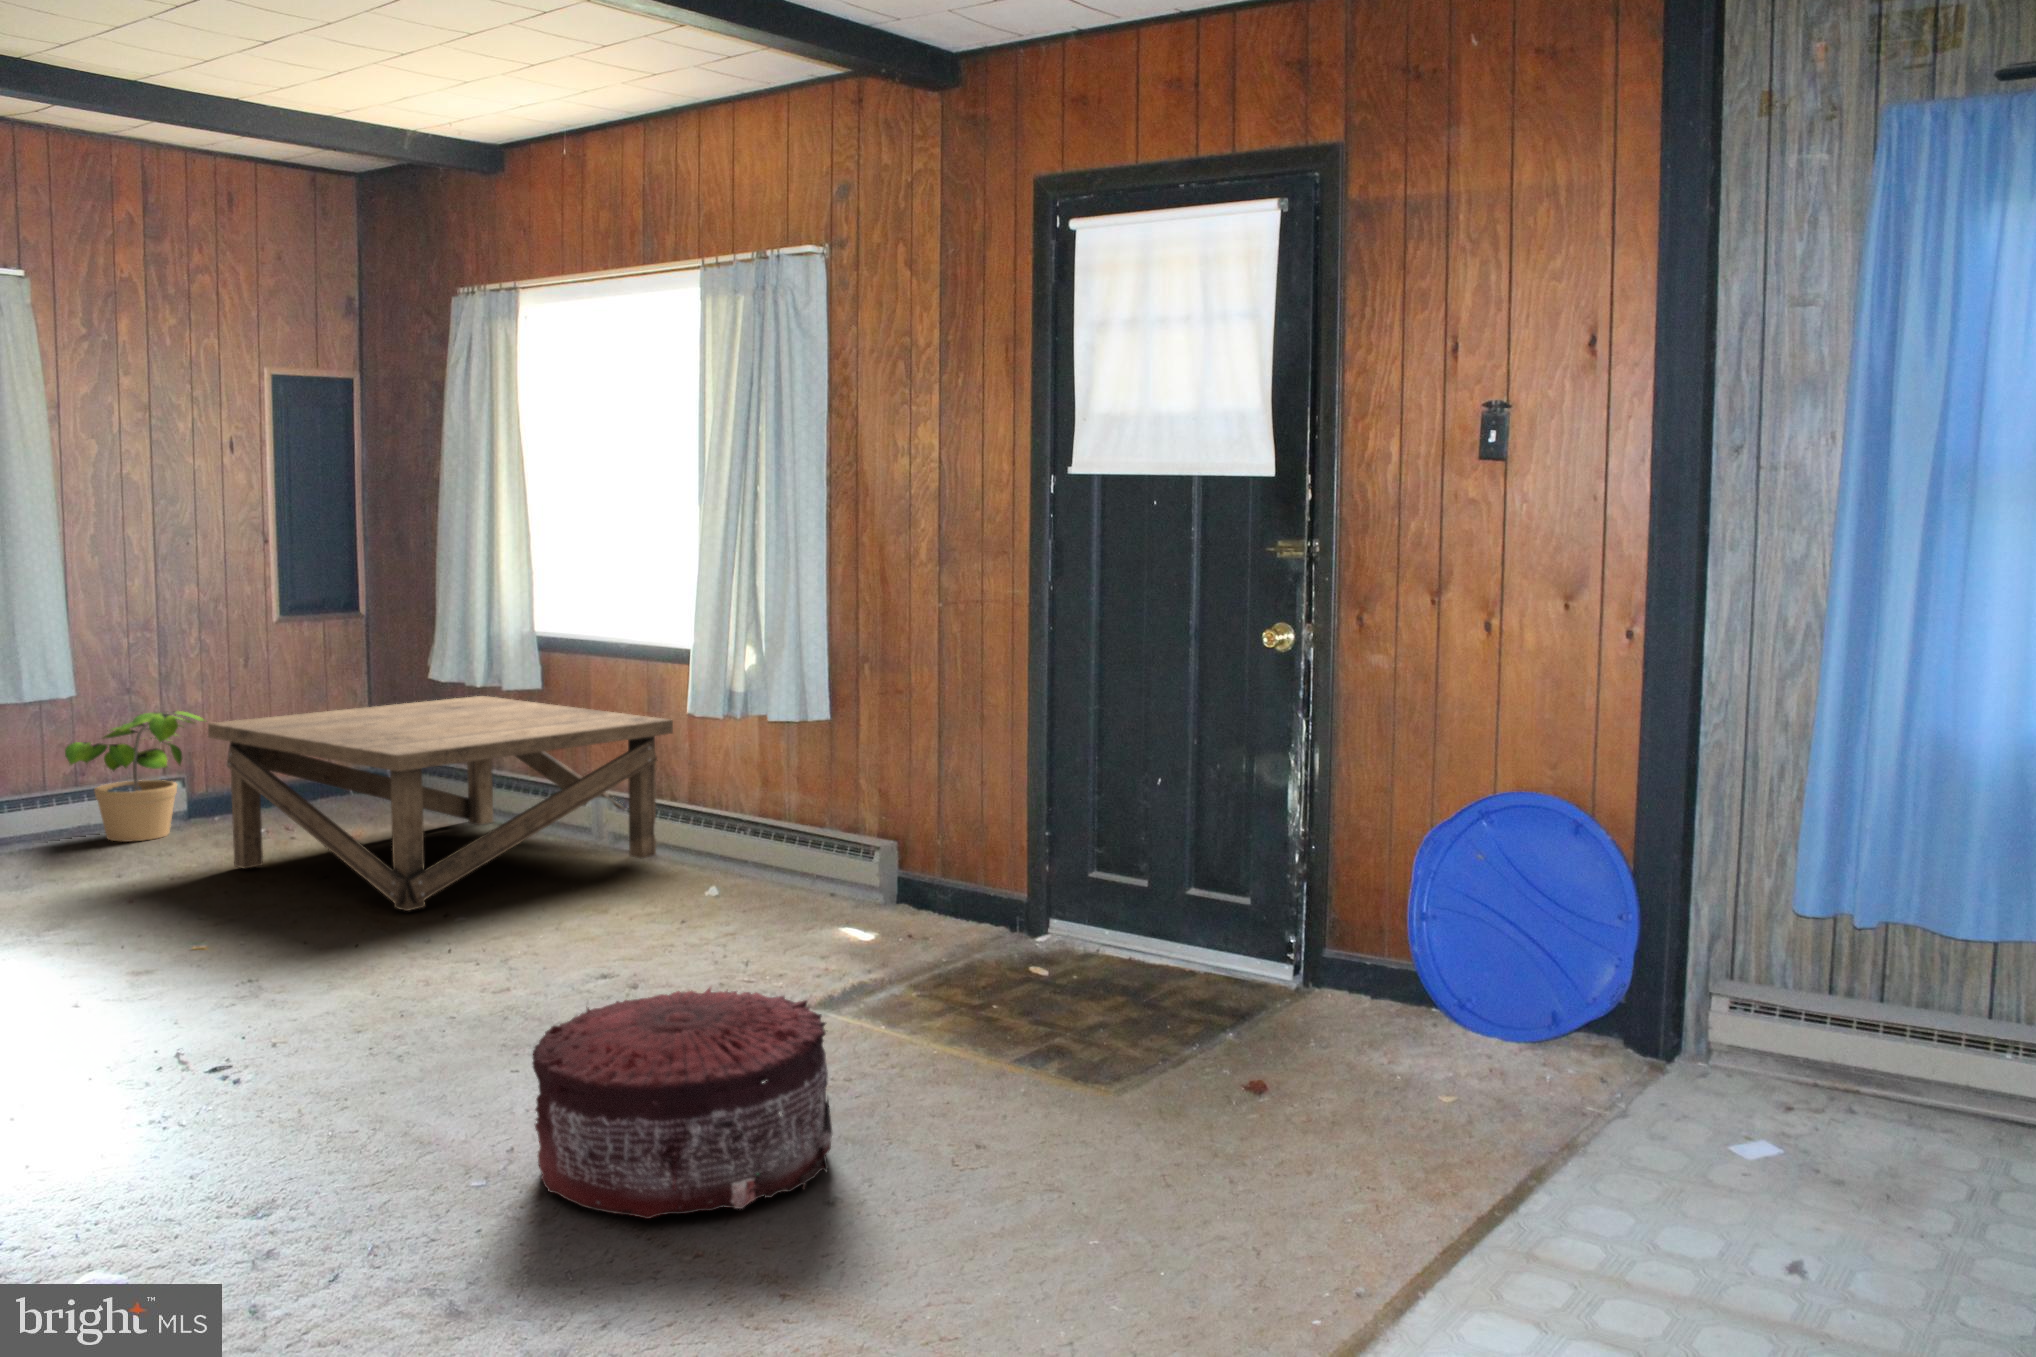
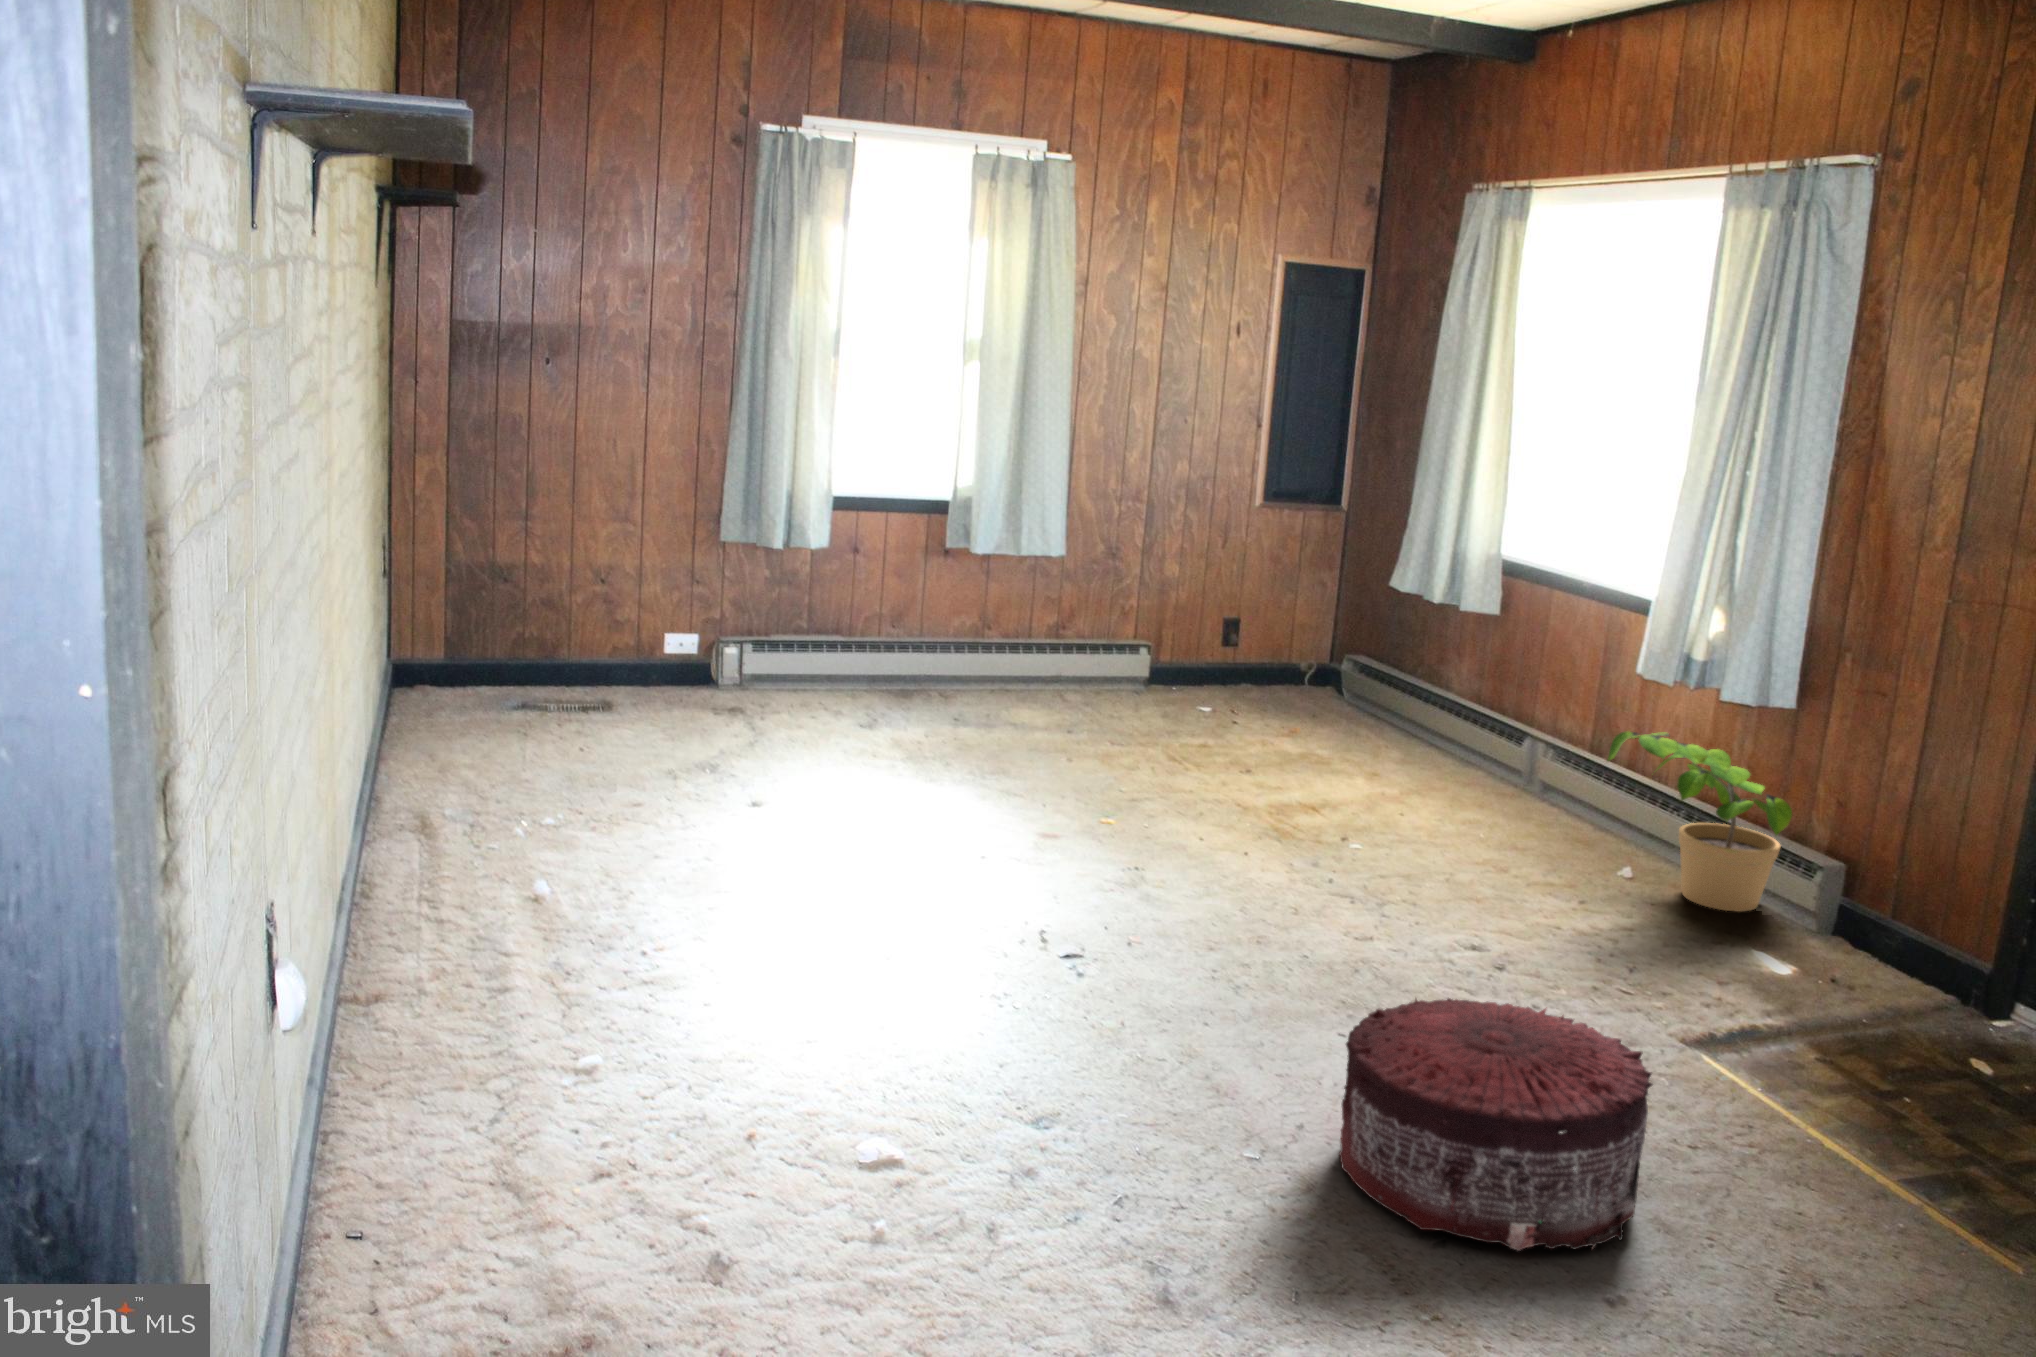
coffee table: present [208,696,673,911] -> none [1173,610,1621,829]
potted plant: present [65,711,203,842] -> present [1607,732,1792,912]

